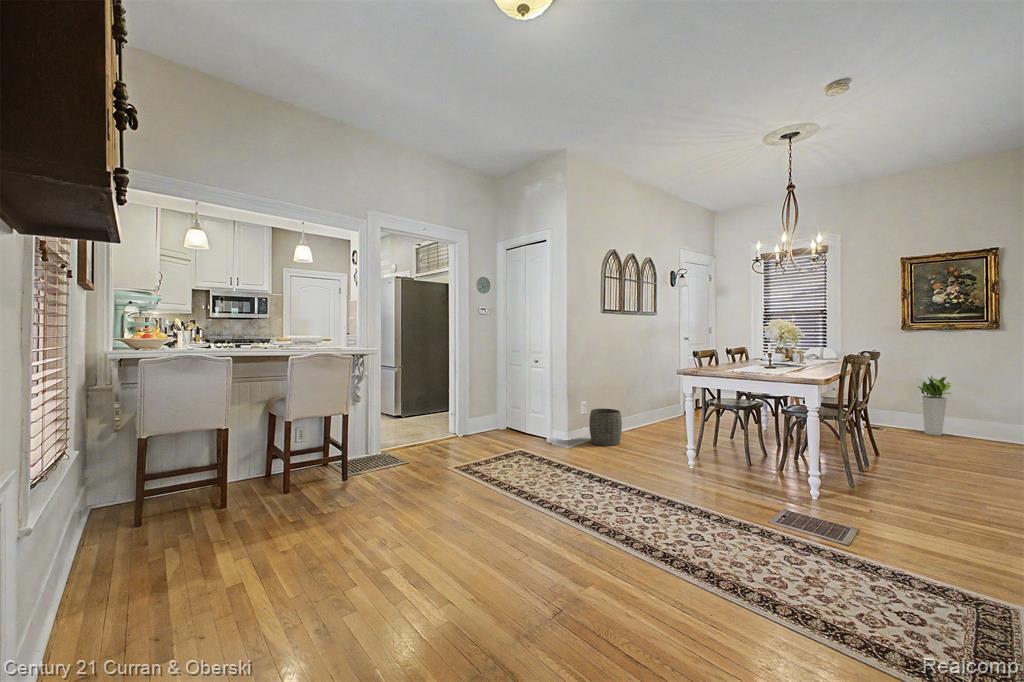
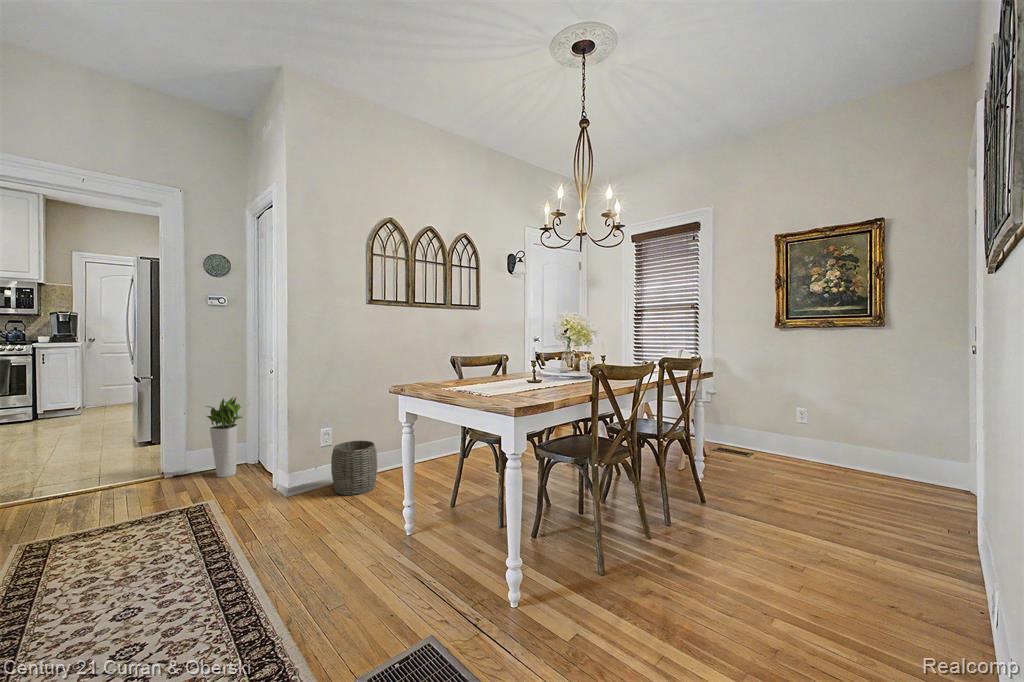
planter: present [919,376,951,435] -> present [207,397,243,477]

